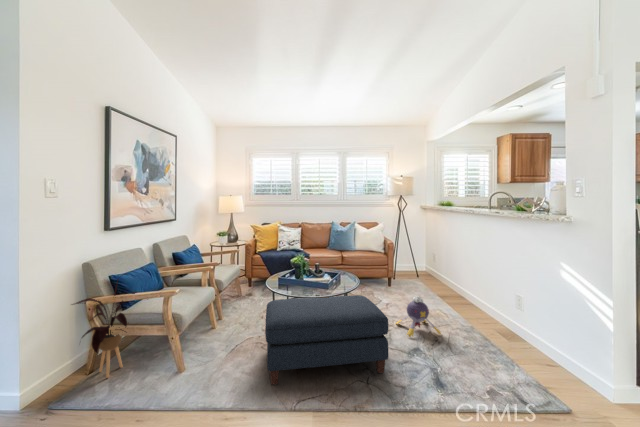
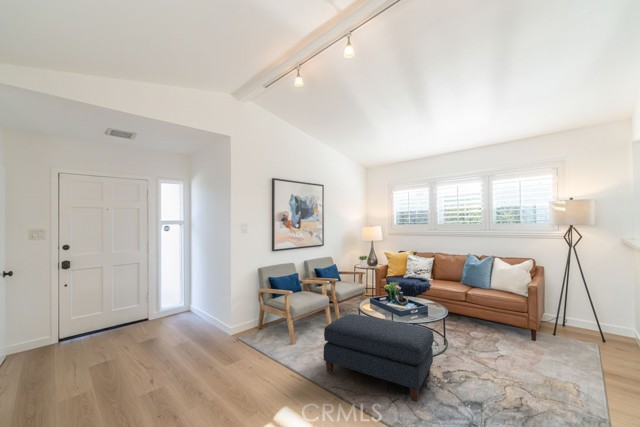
house plant: present [72,281,135,378] -> none [246,278,279,337]
plush toy: present [396,296,441,337] -> none [482,348,536,404]

